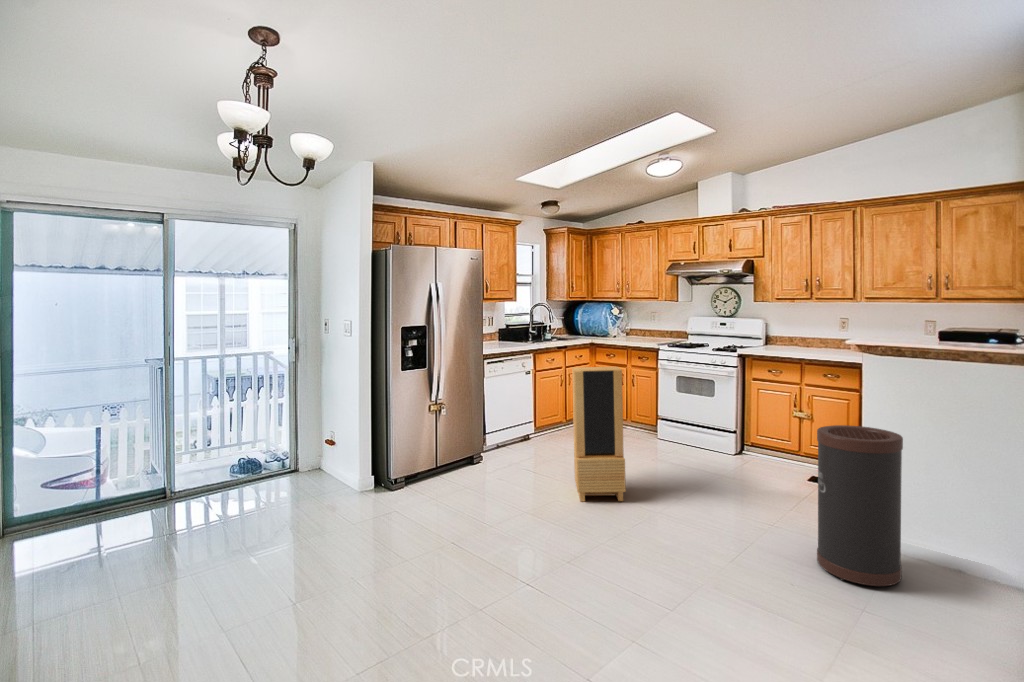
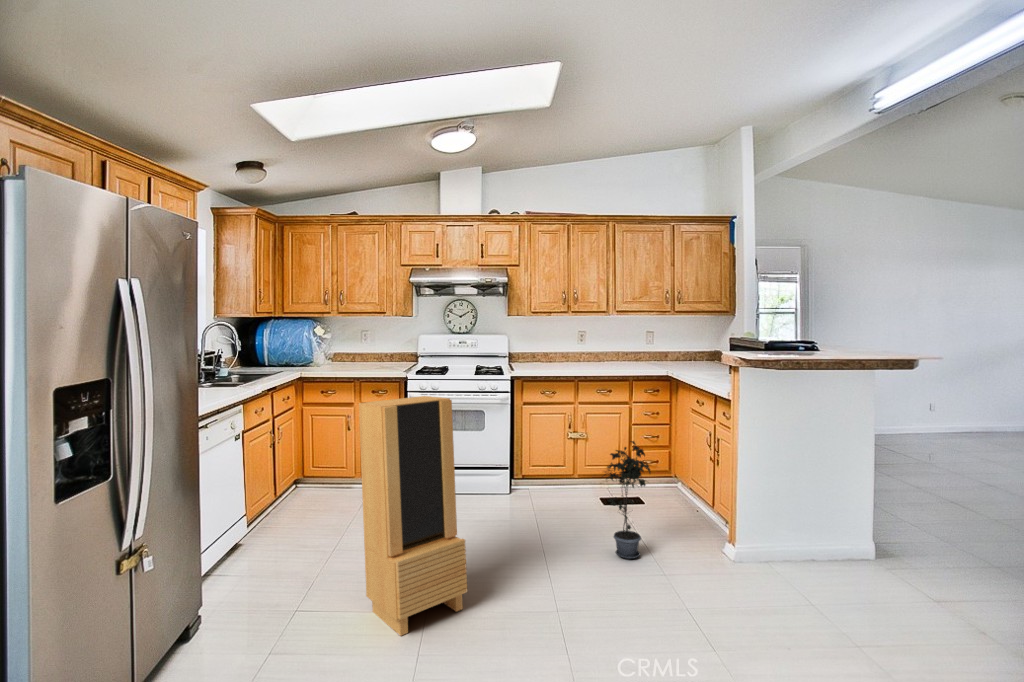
potted plant: none [756,419,801,513] -> present [604,441,650,559]
trash can: present [817,425,903,586] -> none [724,434,822,625]

